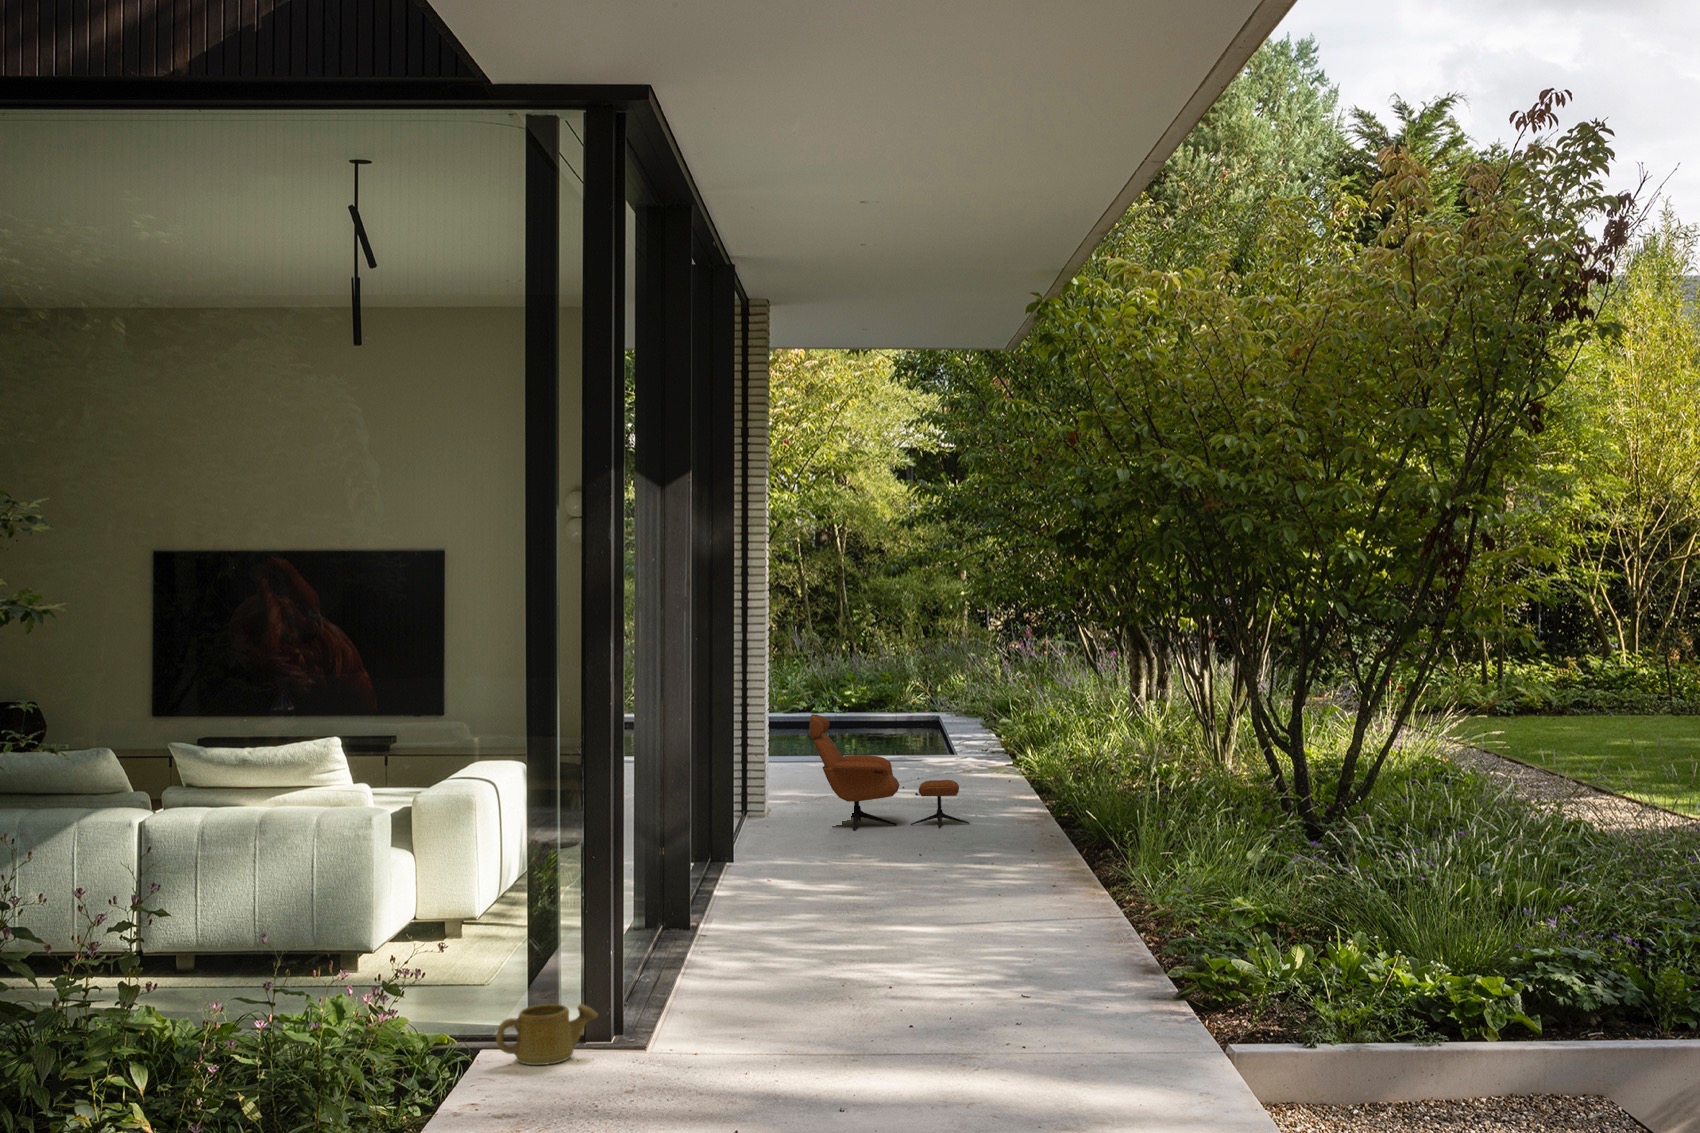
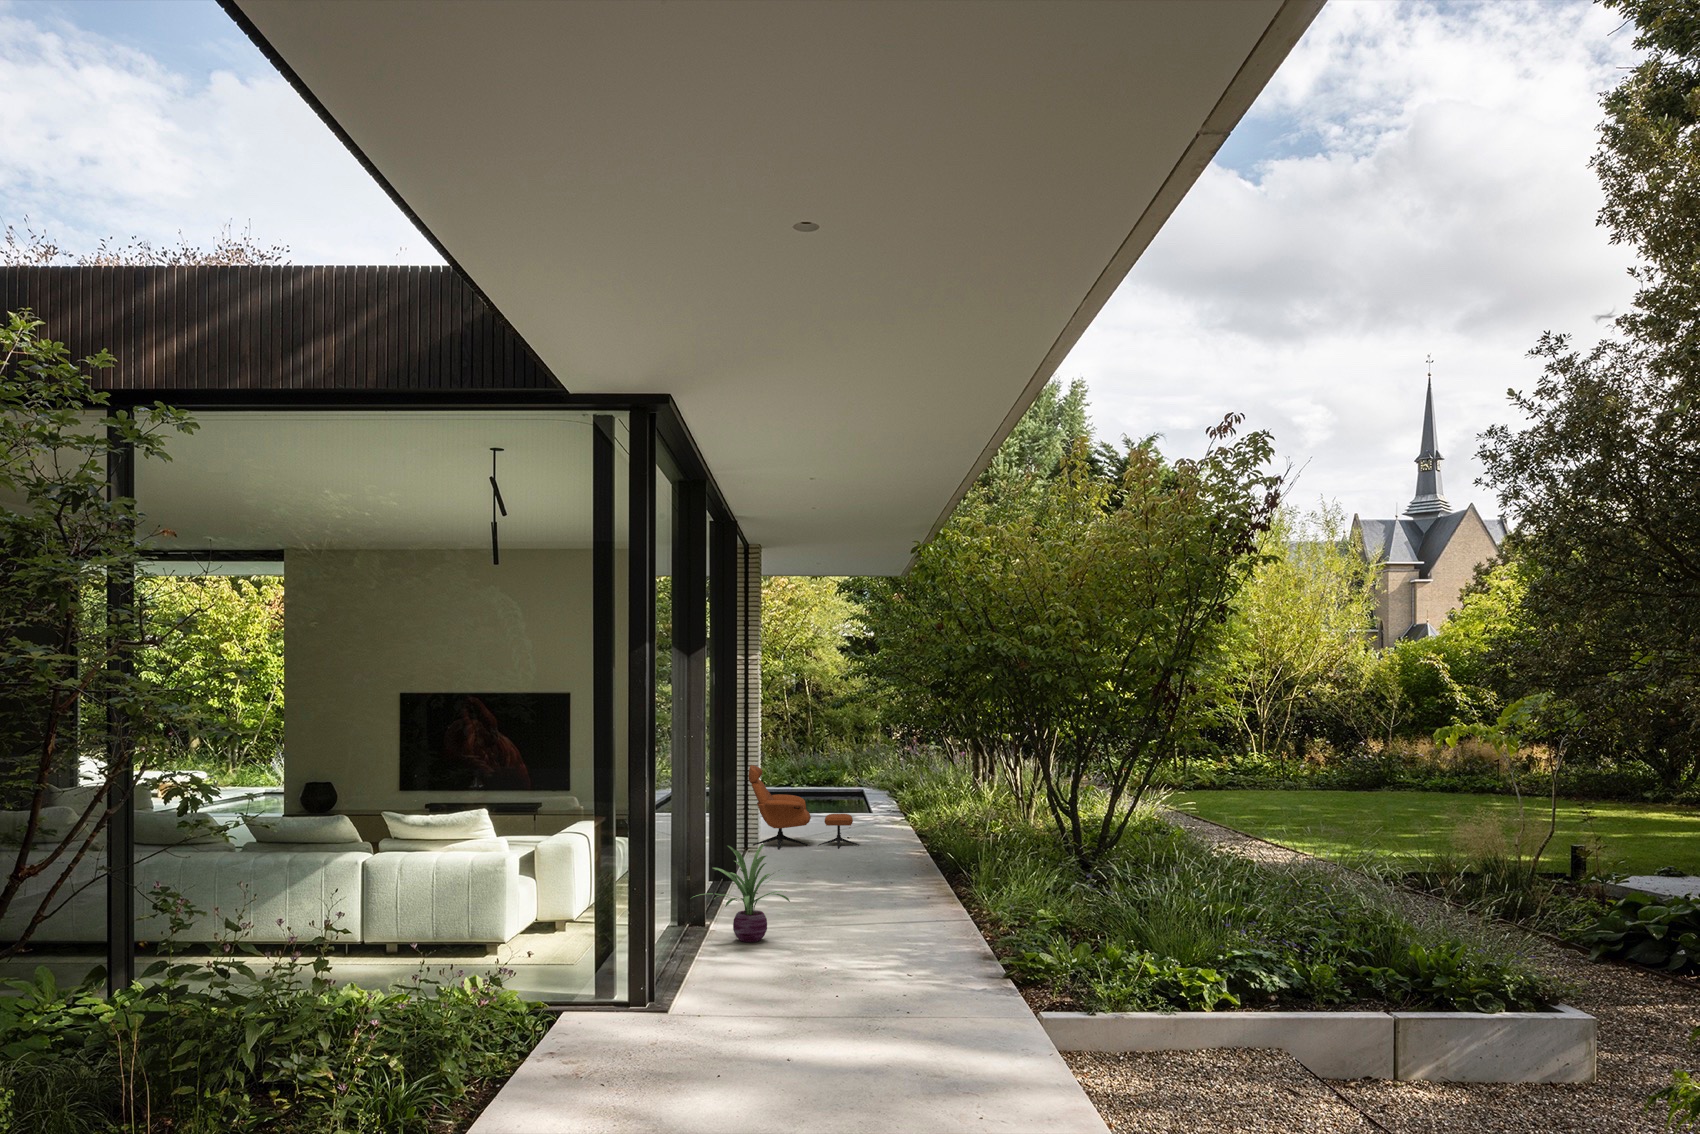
decorative plant: none [702,808,860,951] -> present [693,844,790,942]
watering can: present [496,1004,598,1065] -> none [564,982,631,1024]

